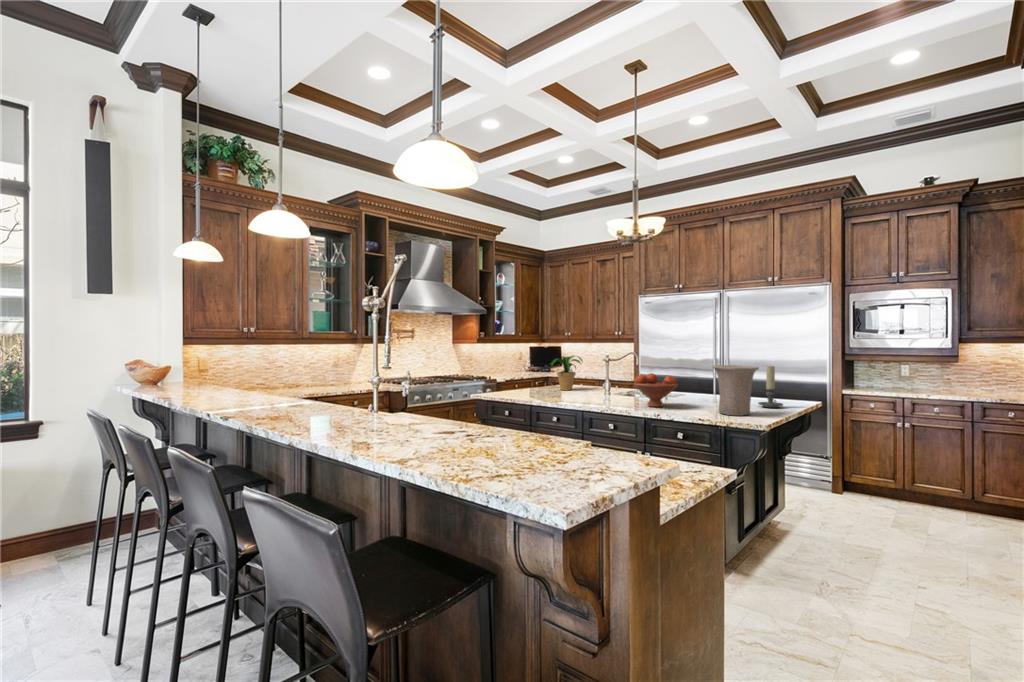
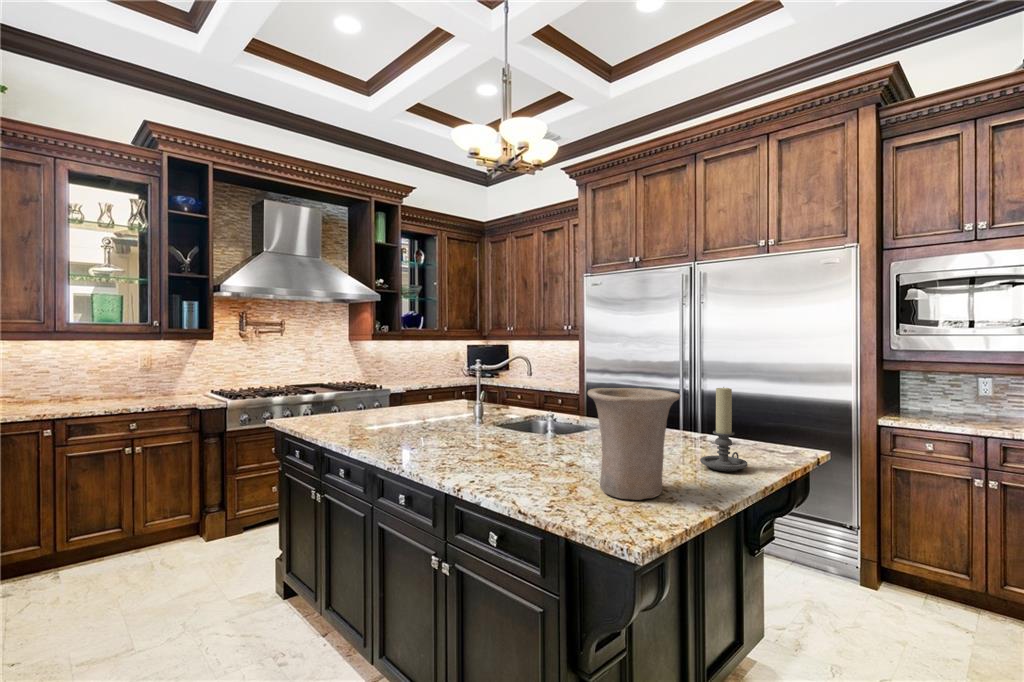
potted plant: present [550,356,582,390] -> none [410,361,466,415]
fruit bowl: present [634,373,678,407] -> none [470,398,550,463]

